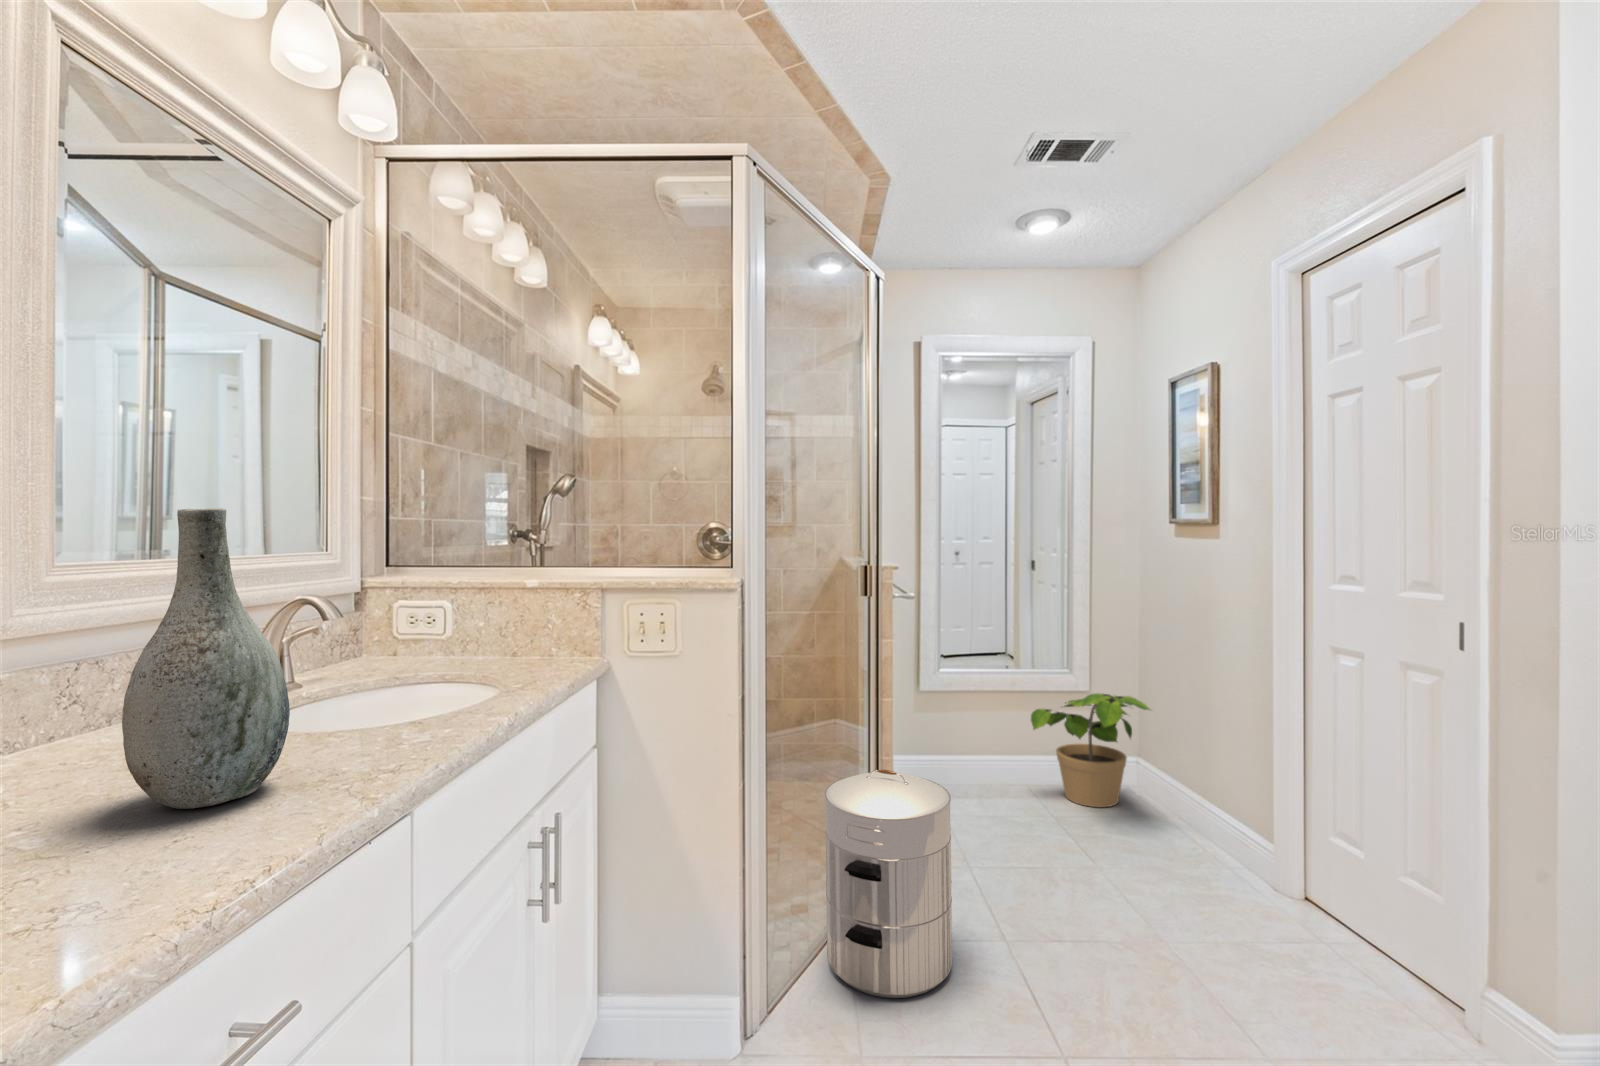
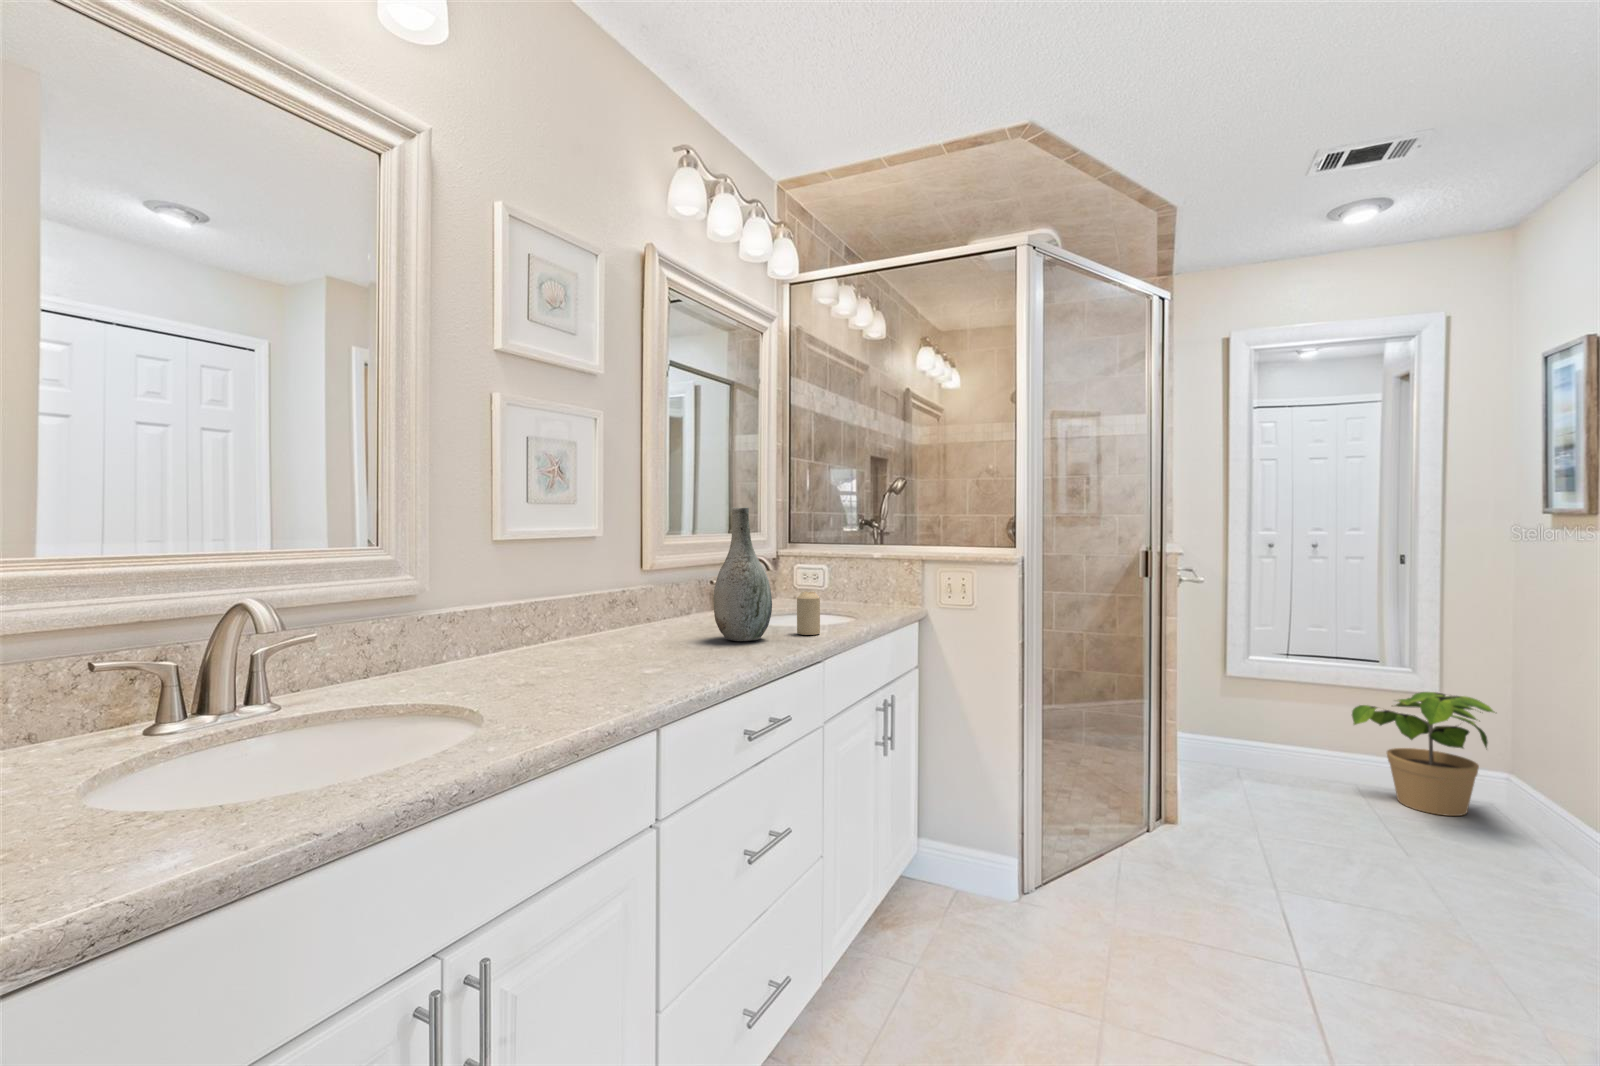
candle: none [358,672,410,760] -> present [797,592,820,635]
waste bin: present [825,770,952,998] -> none [1097,718,1213,901]

